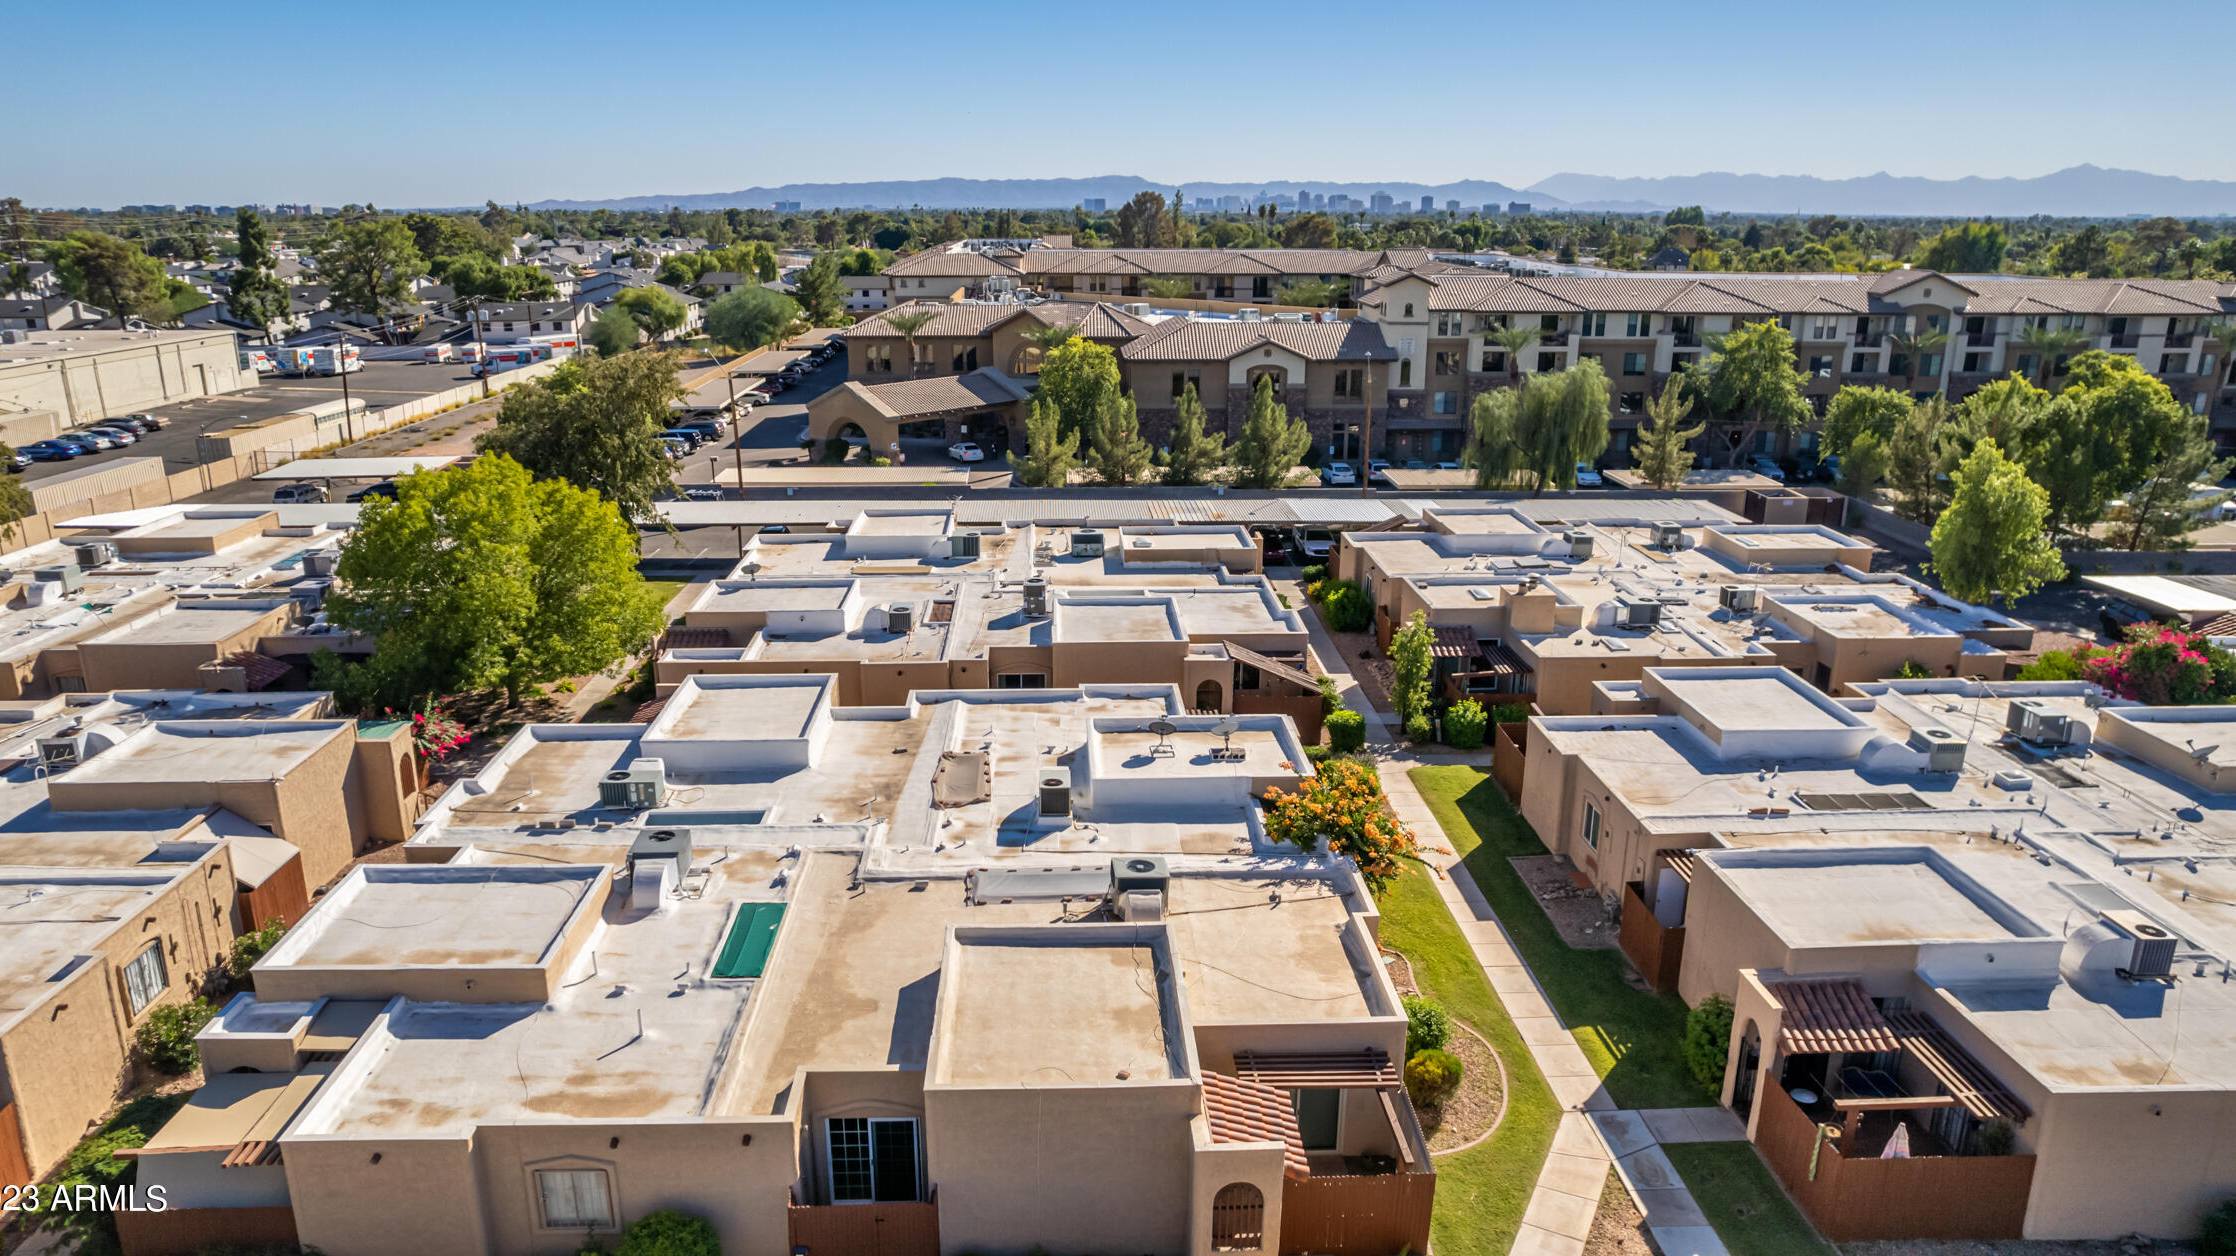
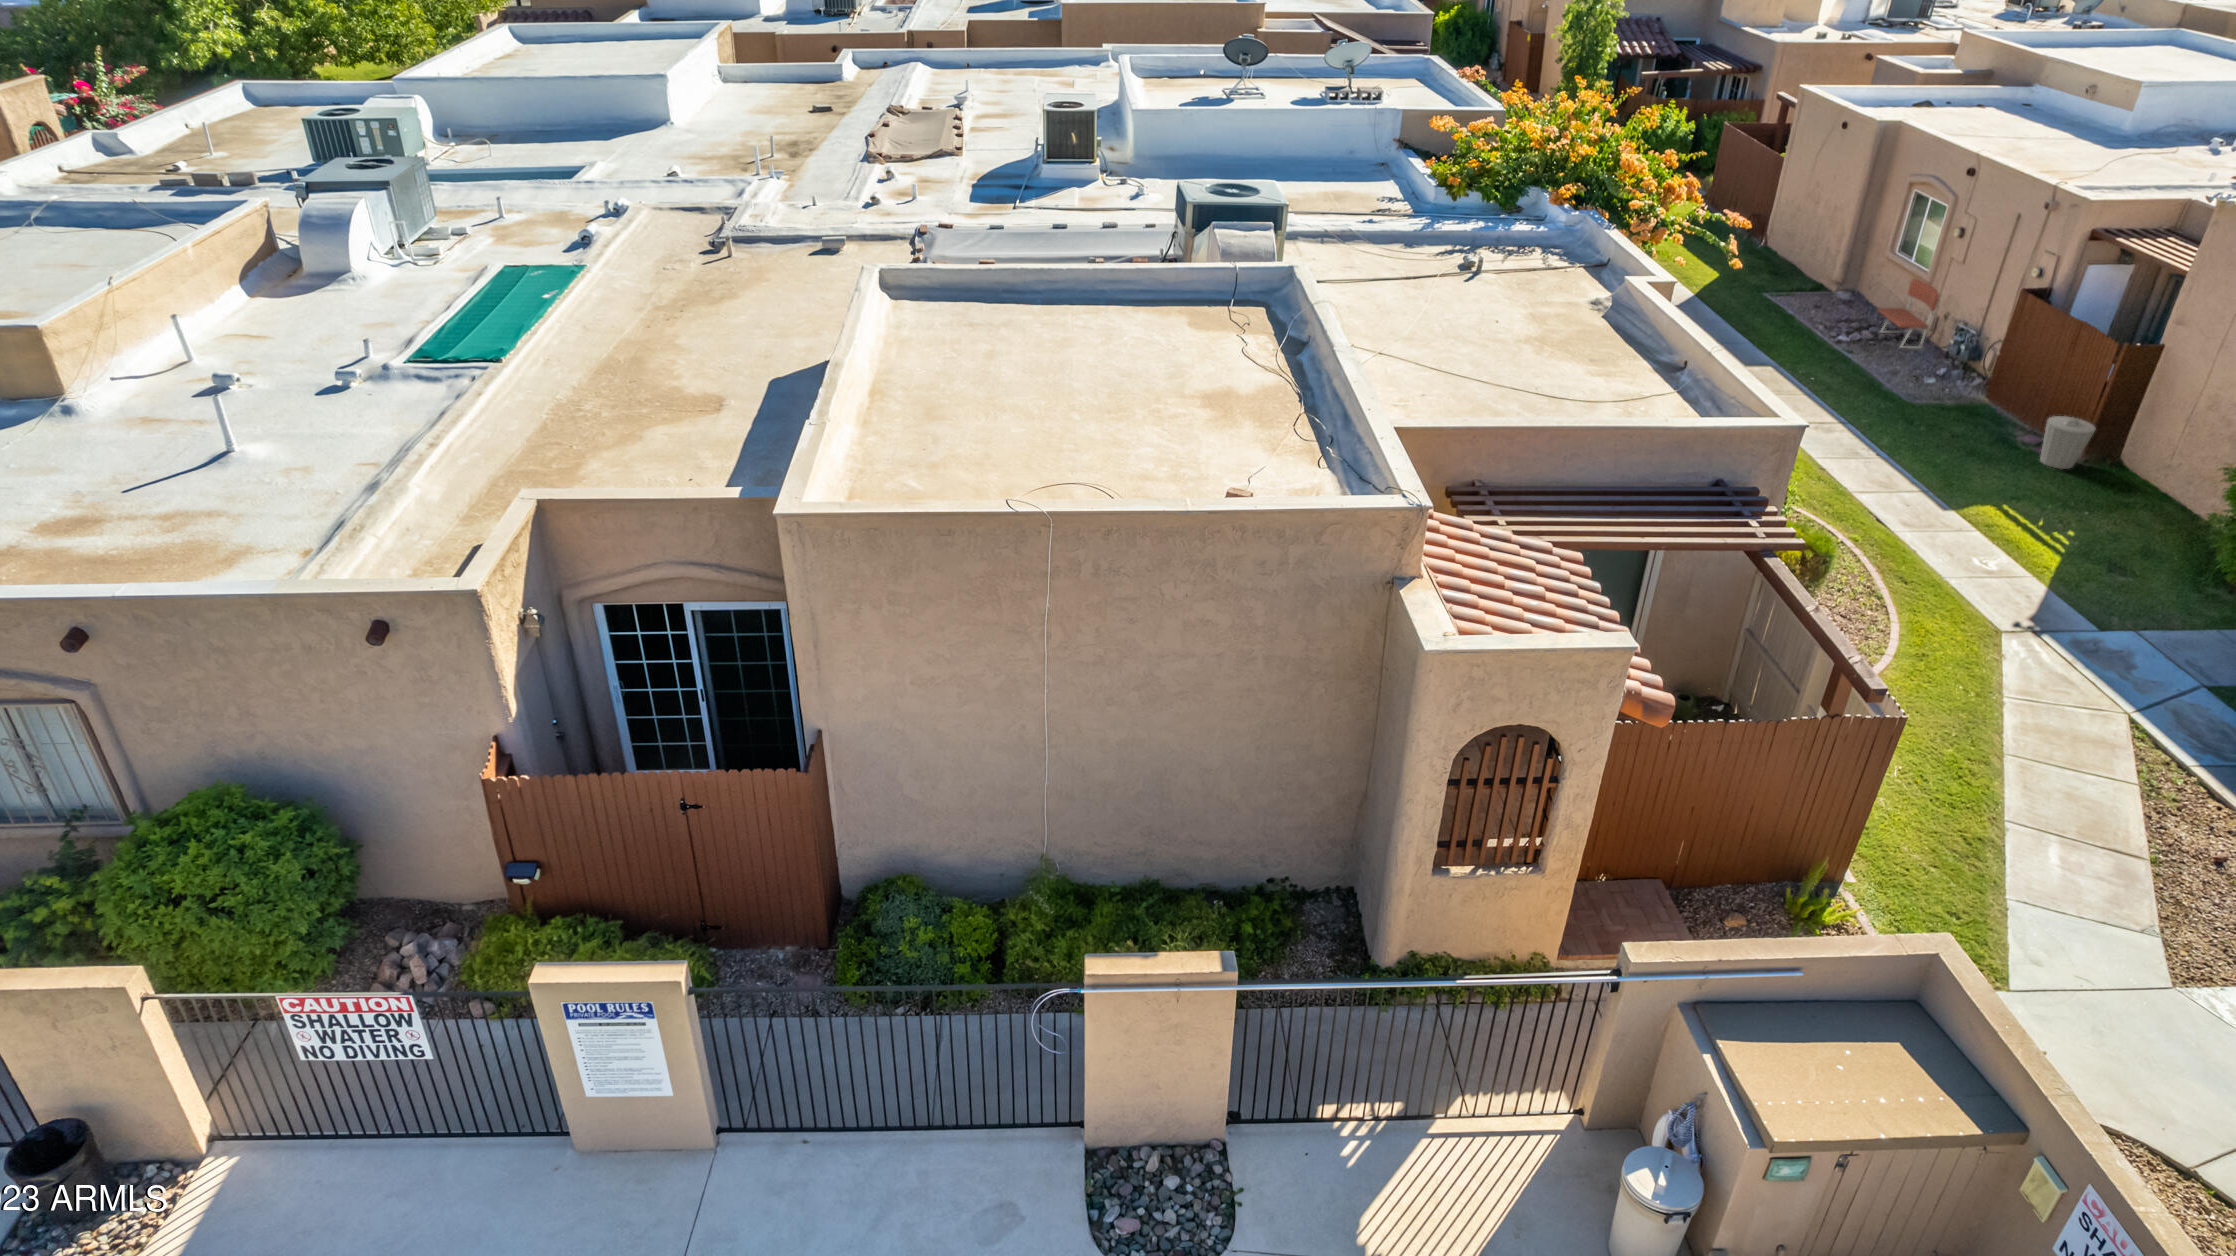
trash can: none [1633,964,1660,997] -> present [2040,416,2096,469]

